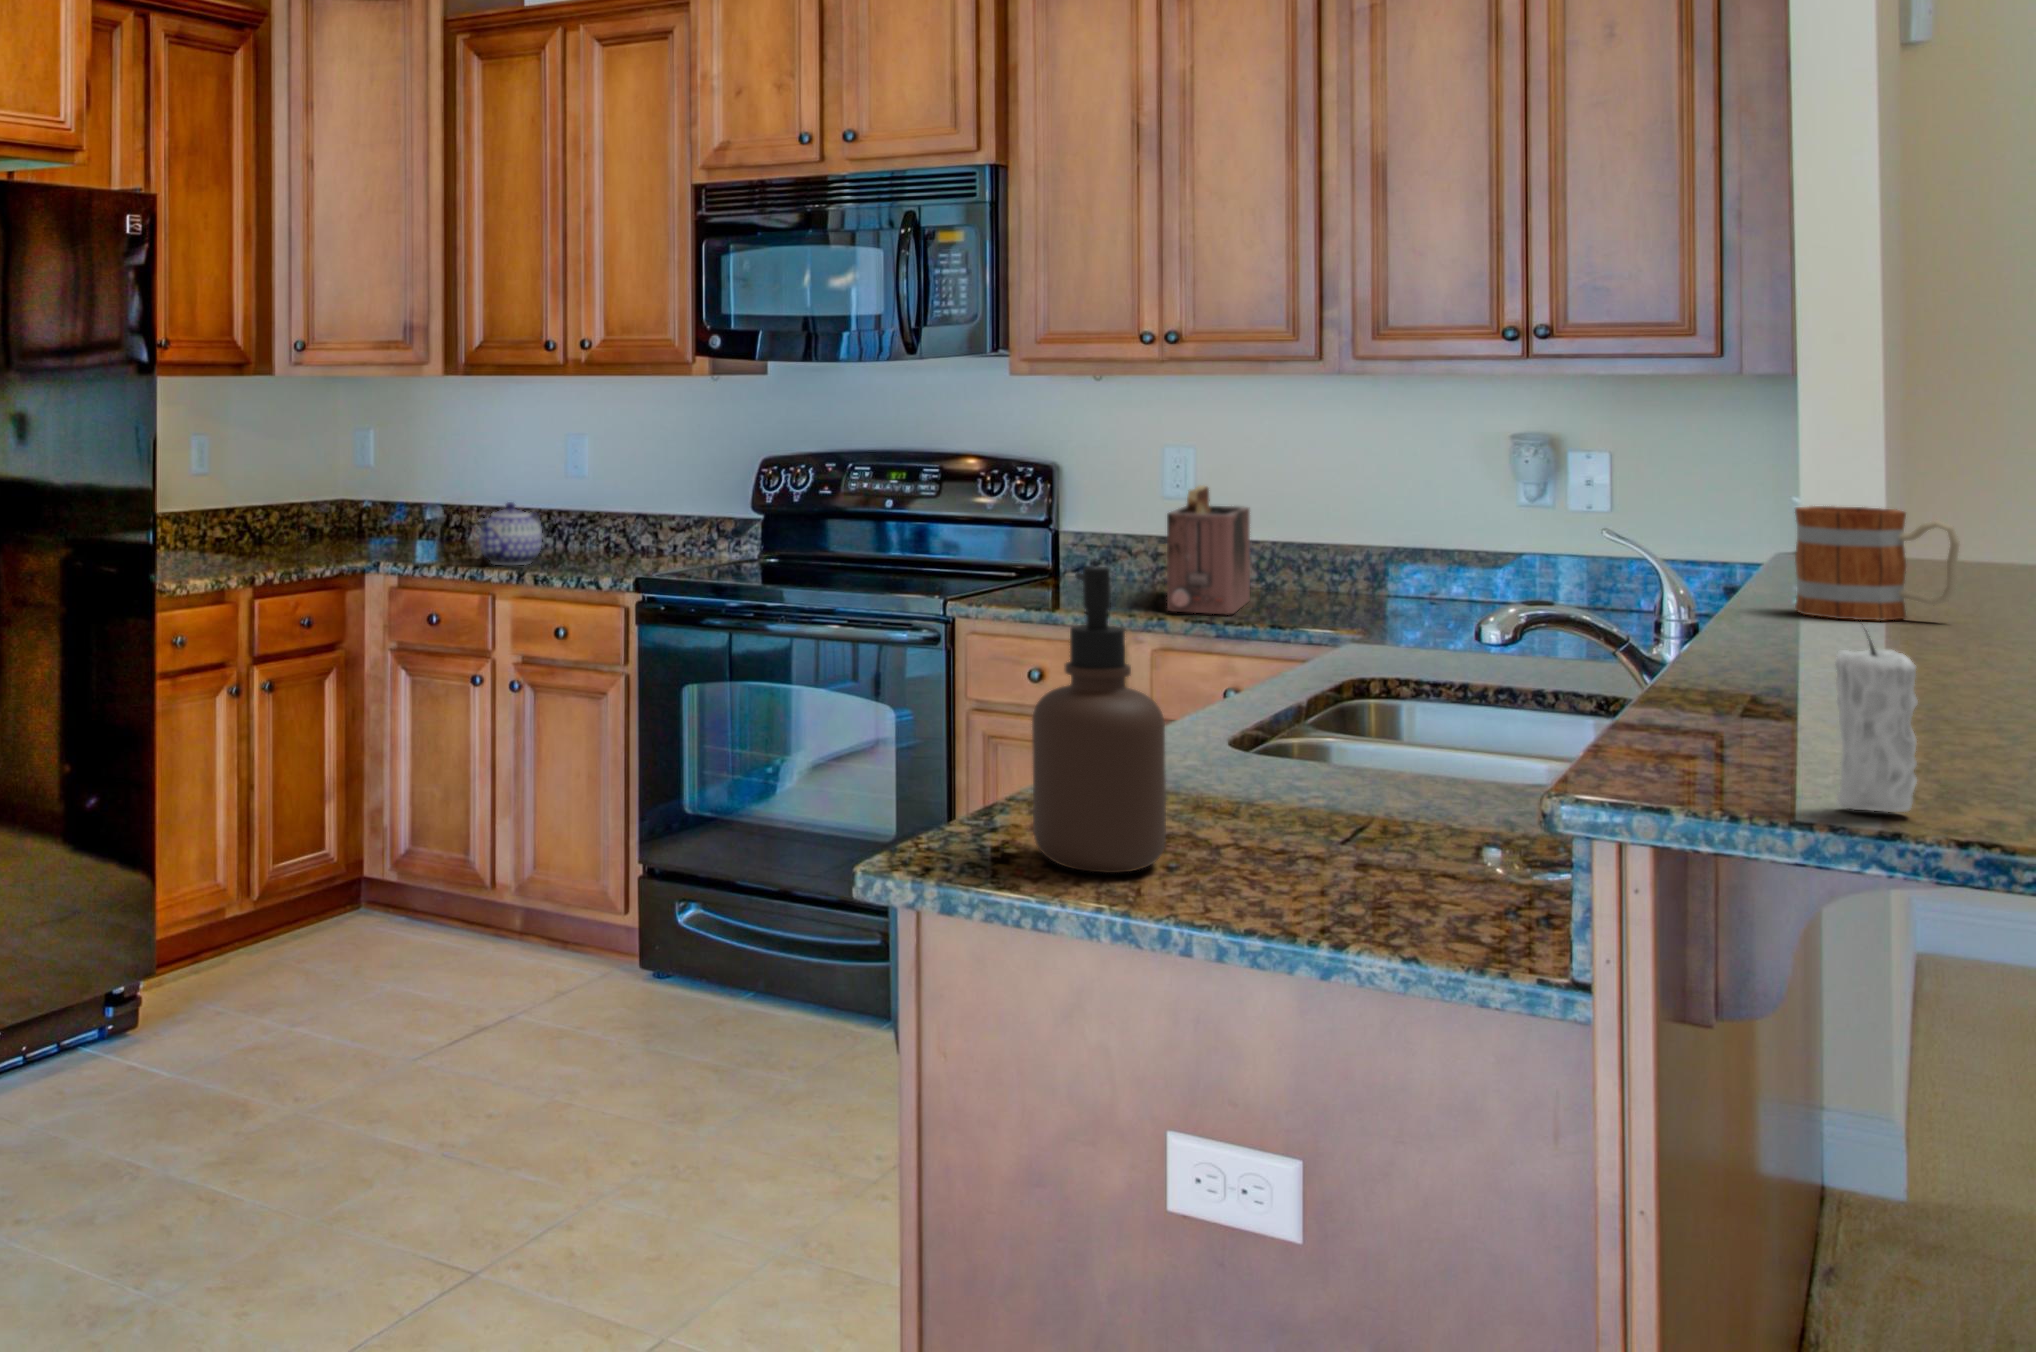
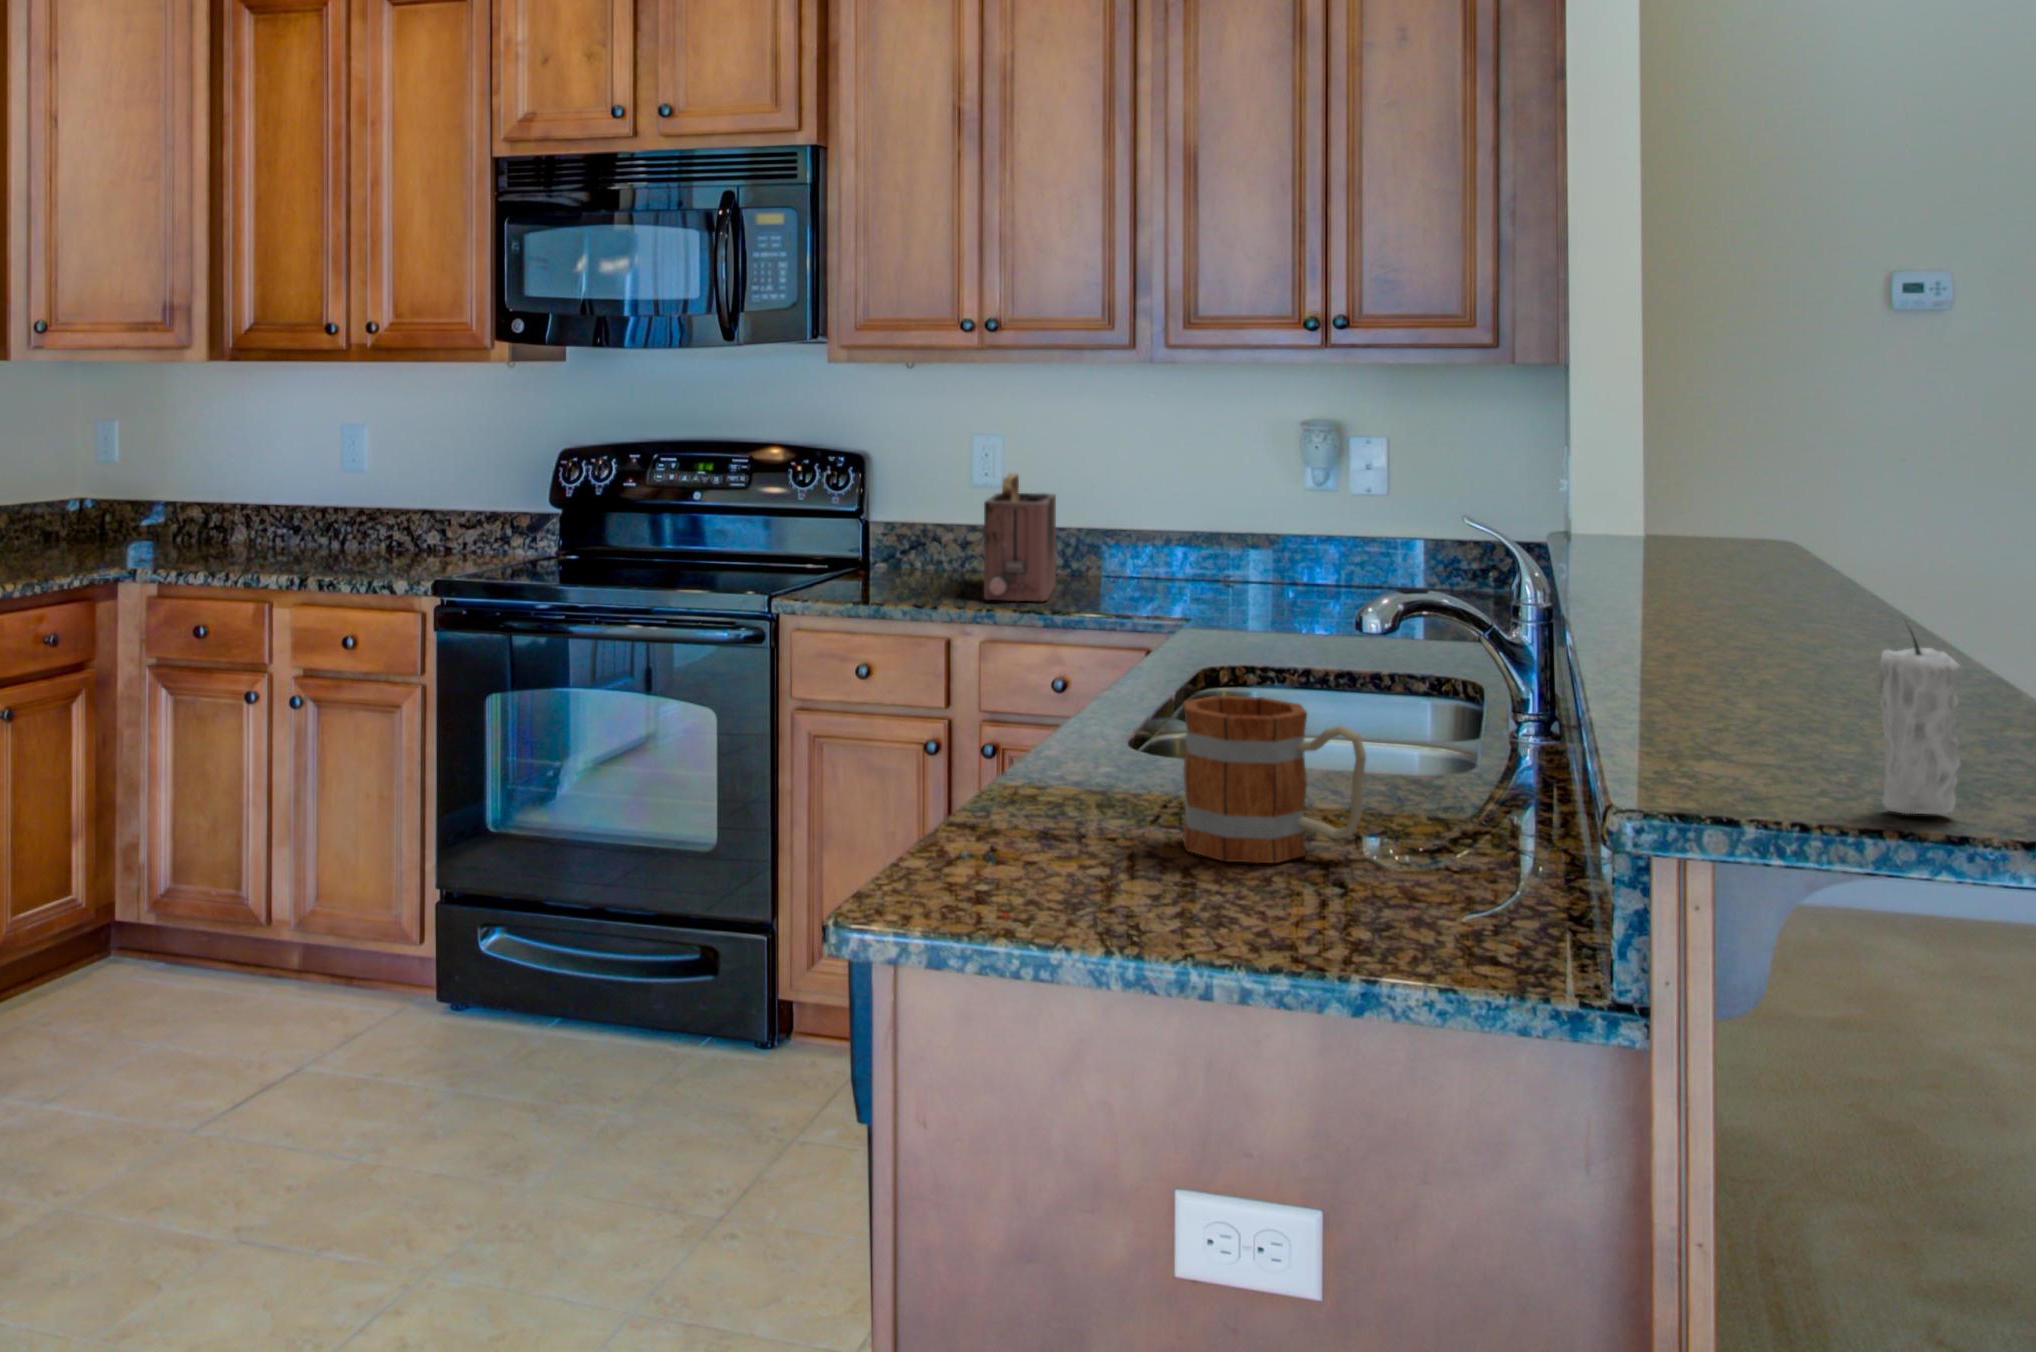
teapot: present [479,502,542,565] -> none [252,499,322,568]
mug: present [1795,506,1960,620] -> present [1183,696,1366,863]
soap dispenser: present [1032,567,1166,873] -> none [1012,574,1152,909]

